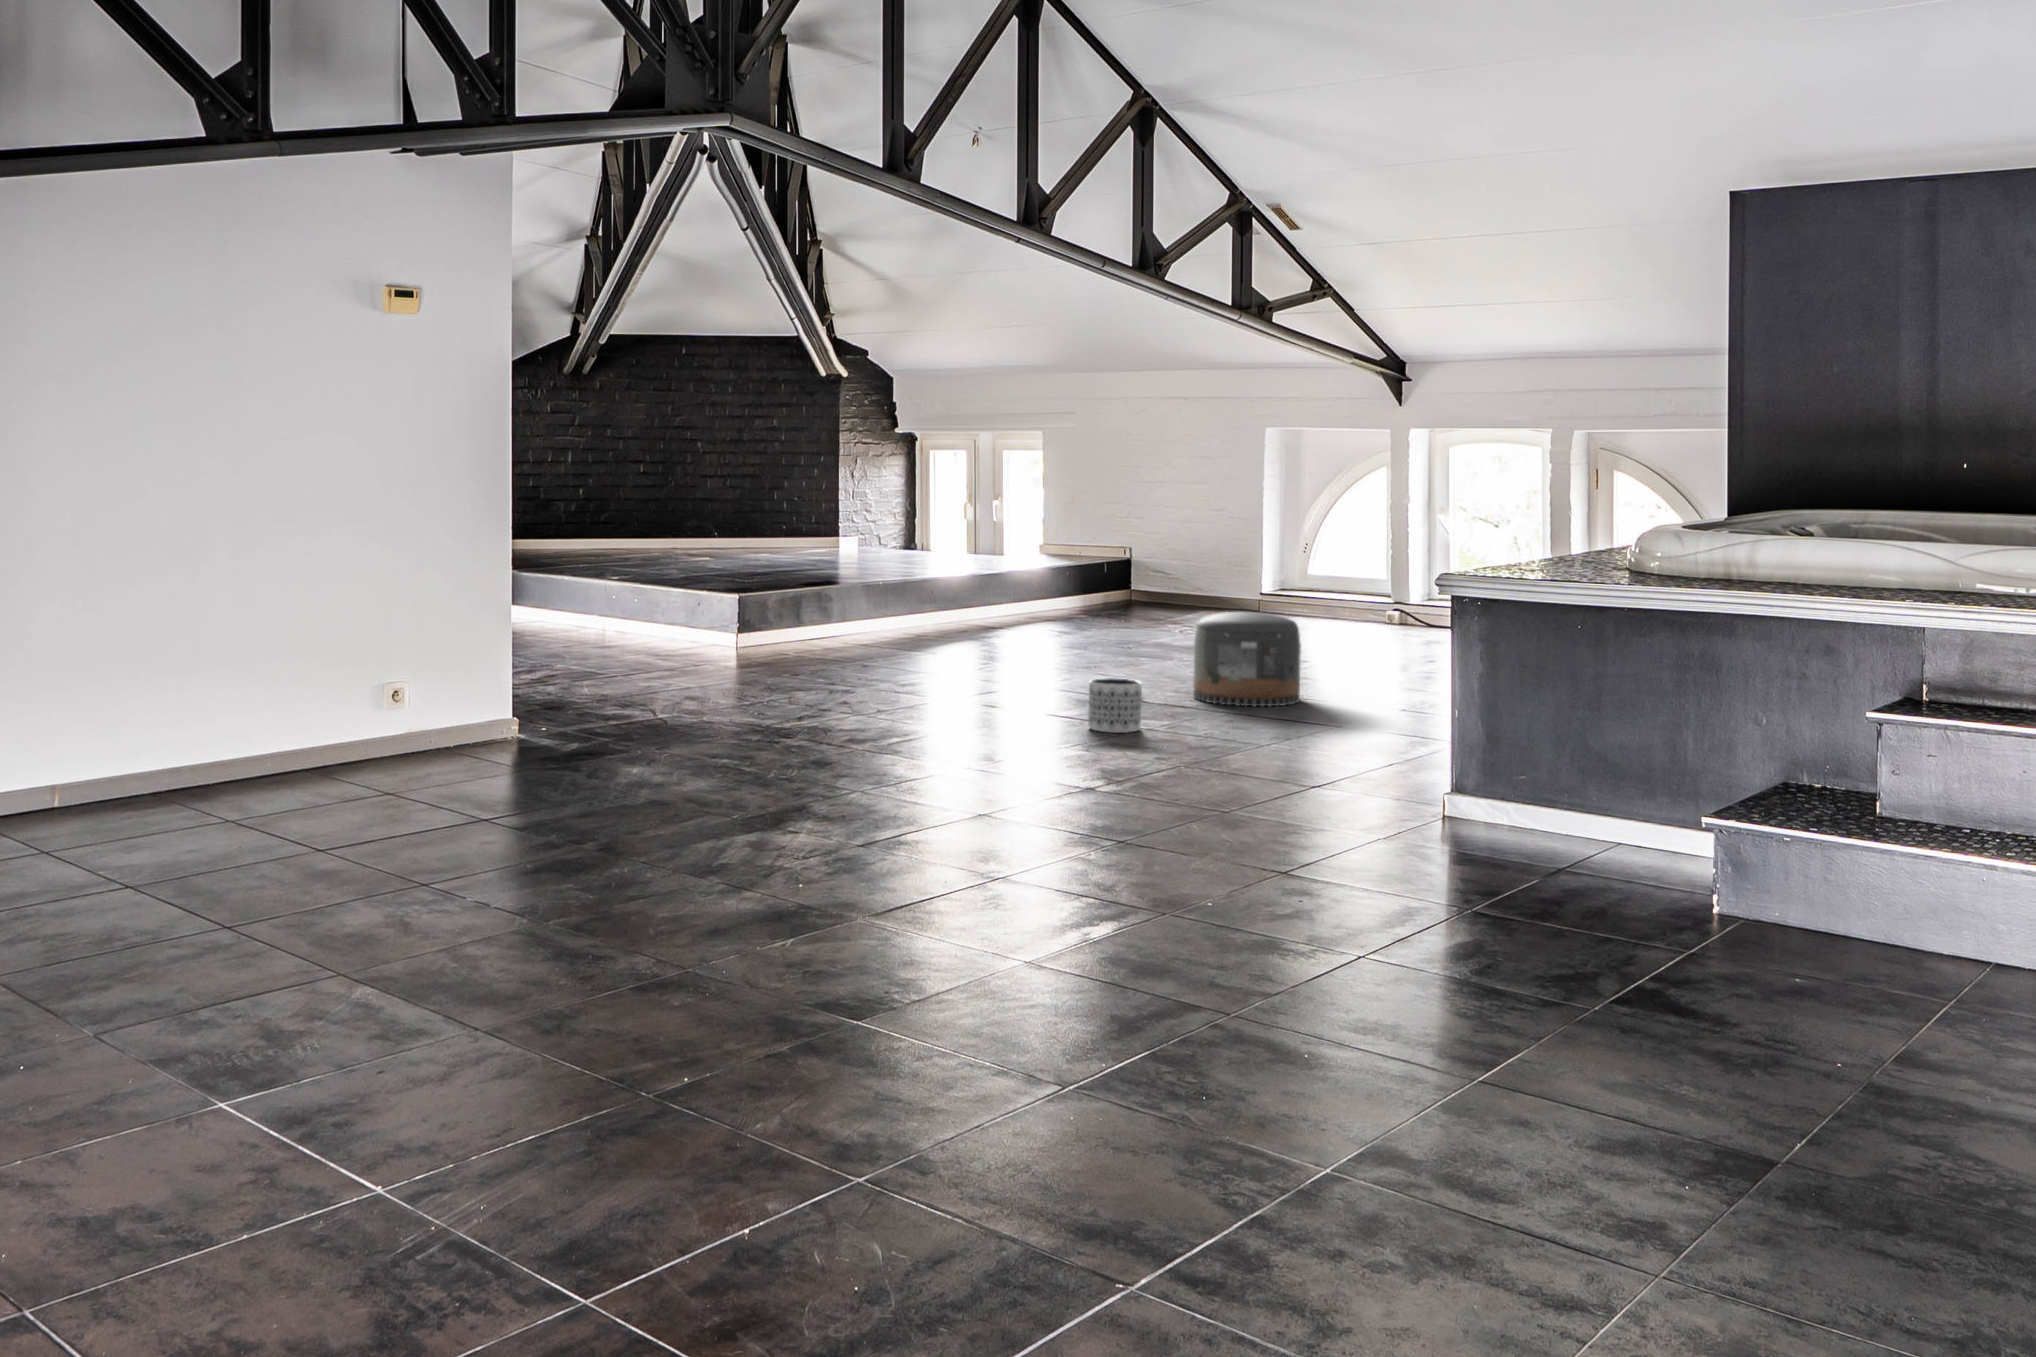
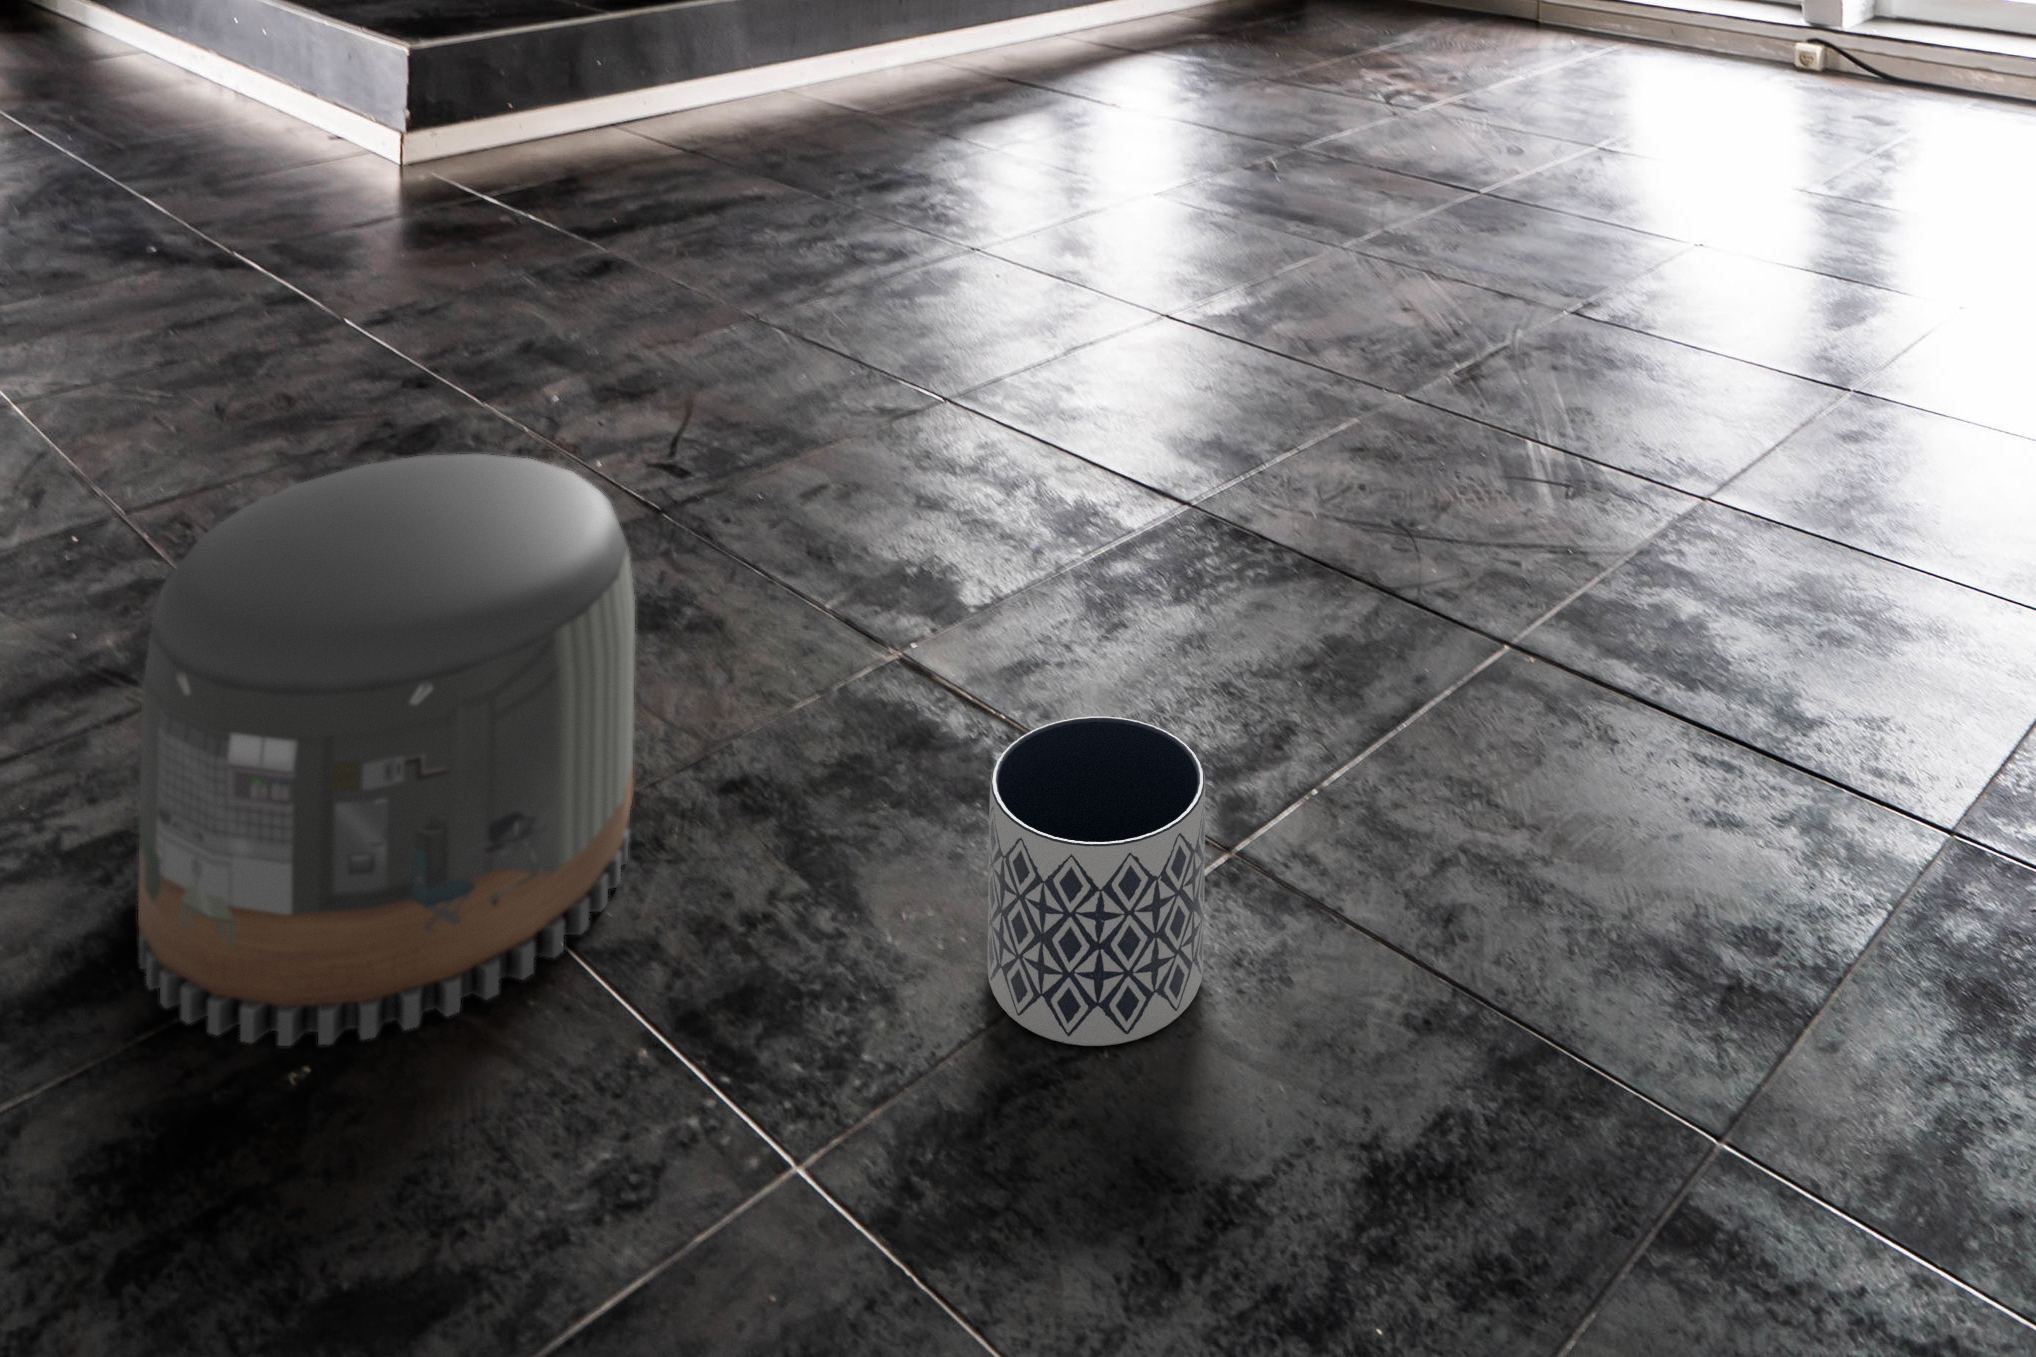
pouf: present [1193,612,1301,706] -> present [138,454,635,1046]

